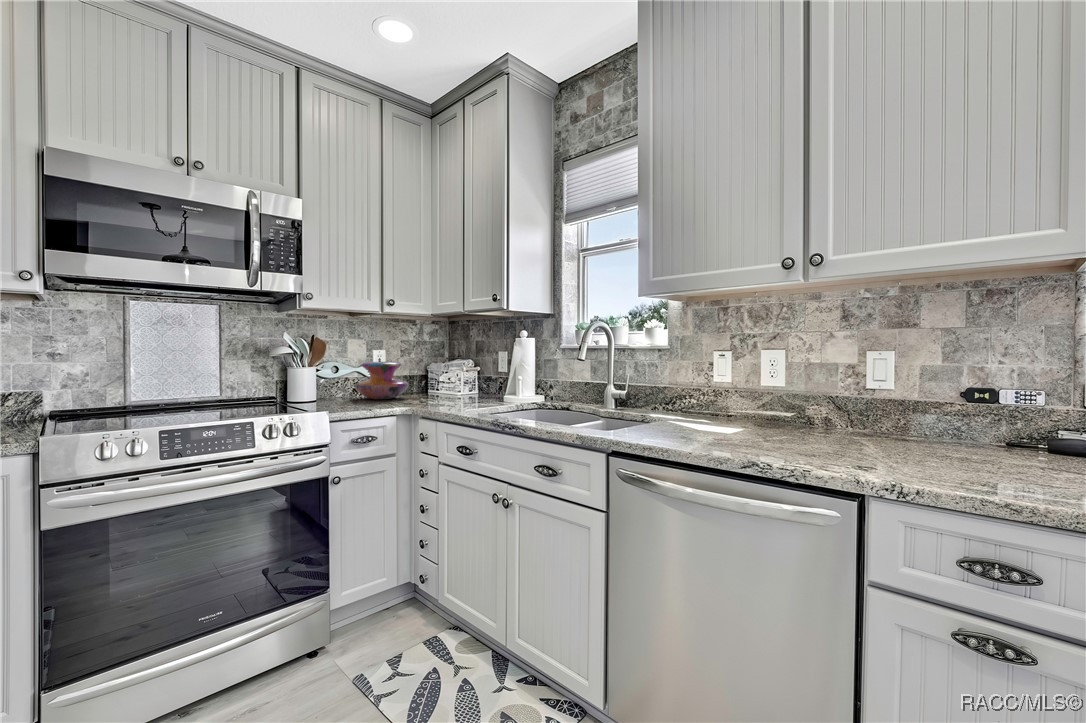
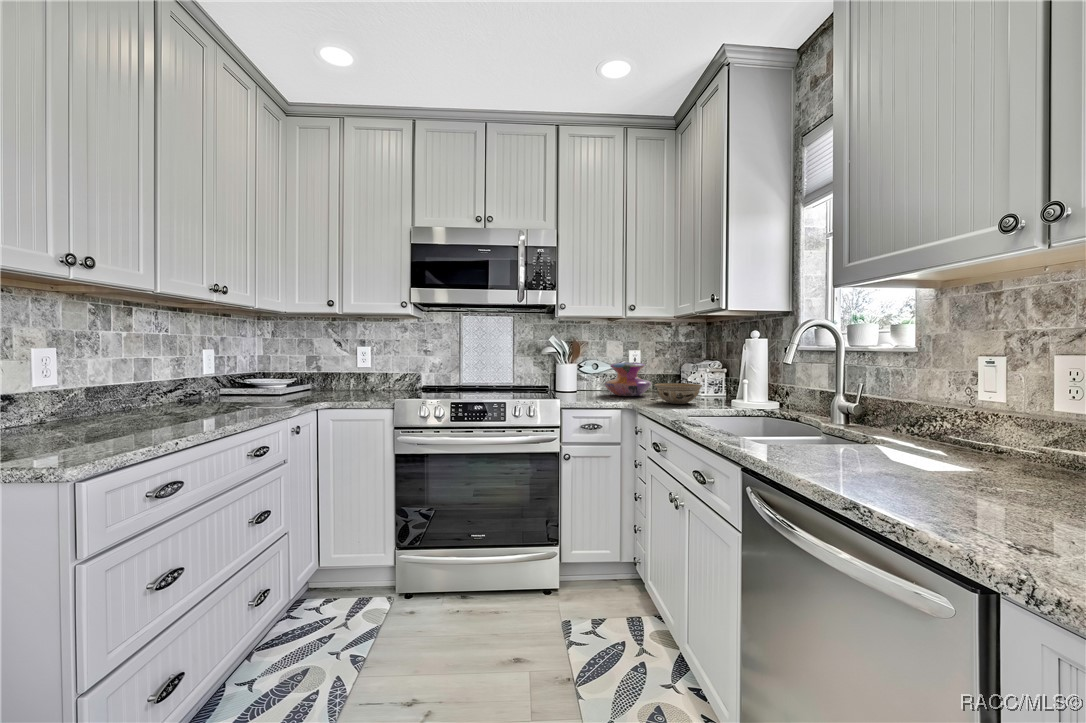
ceramic bowl: none [428,382,476,403] -> present [655,383,702,404]

